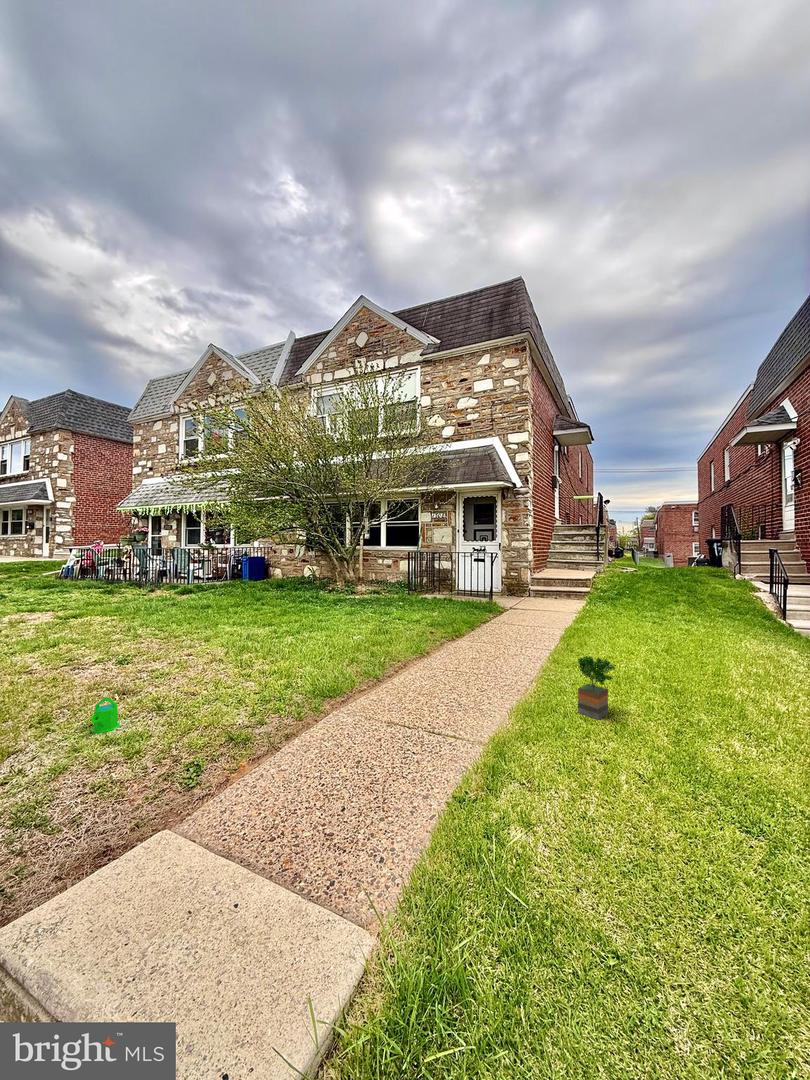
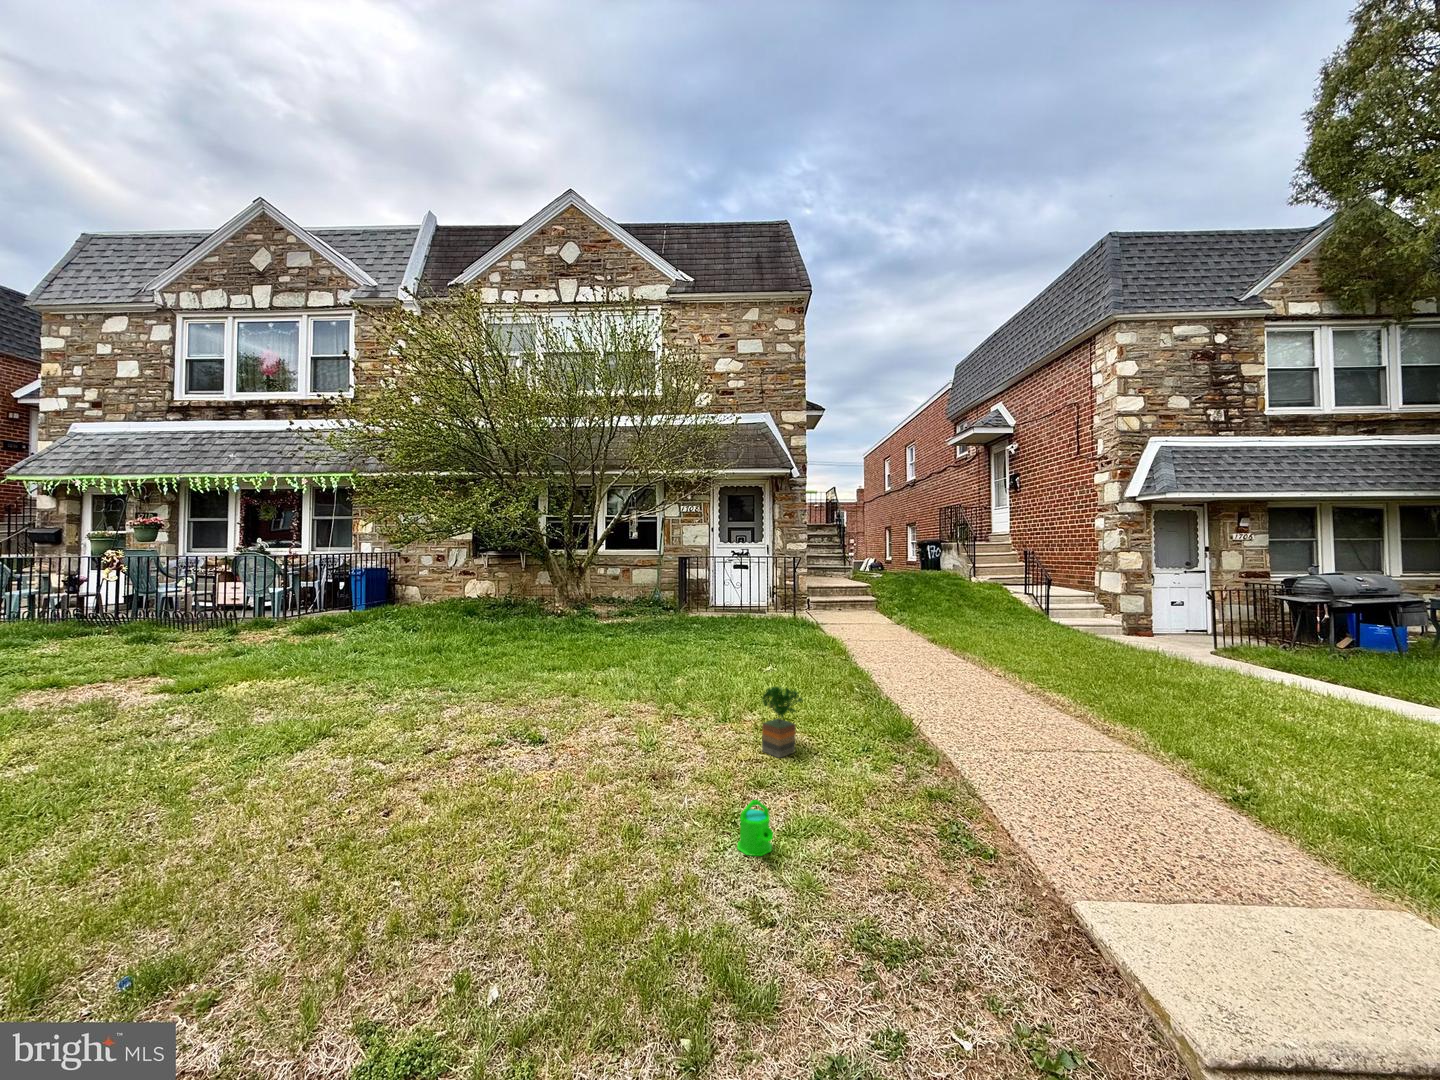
watering can: present [91,697,119,733] -> present [737,800,773,856]

